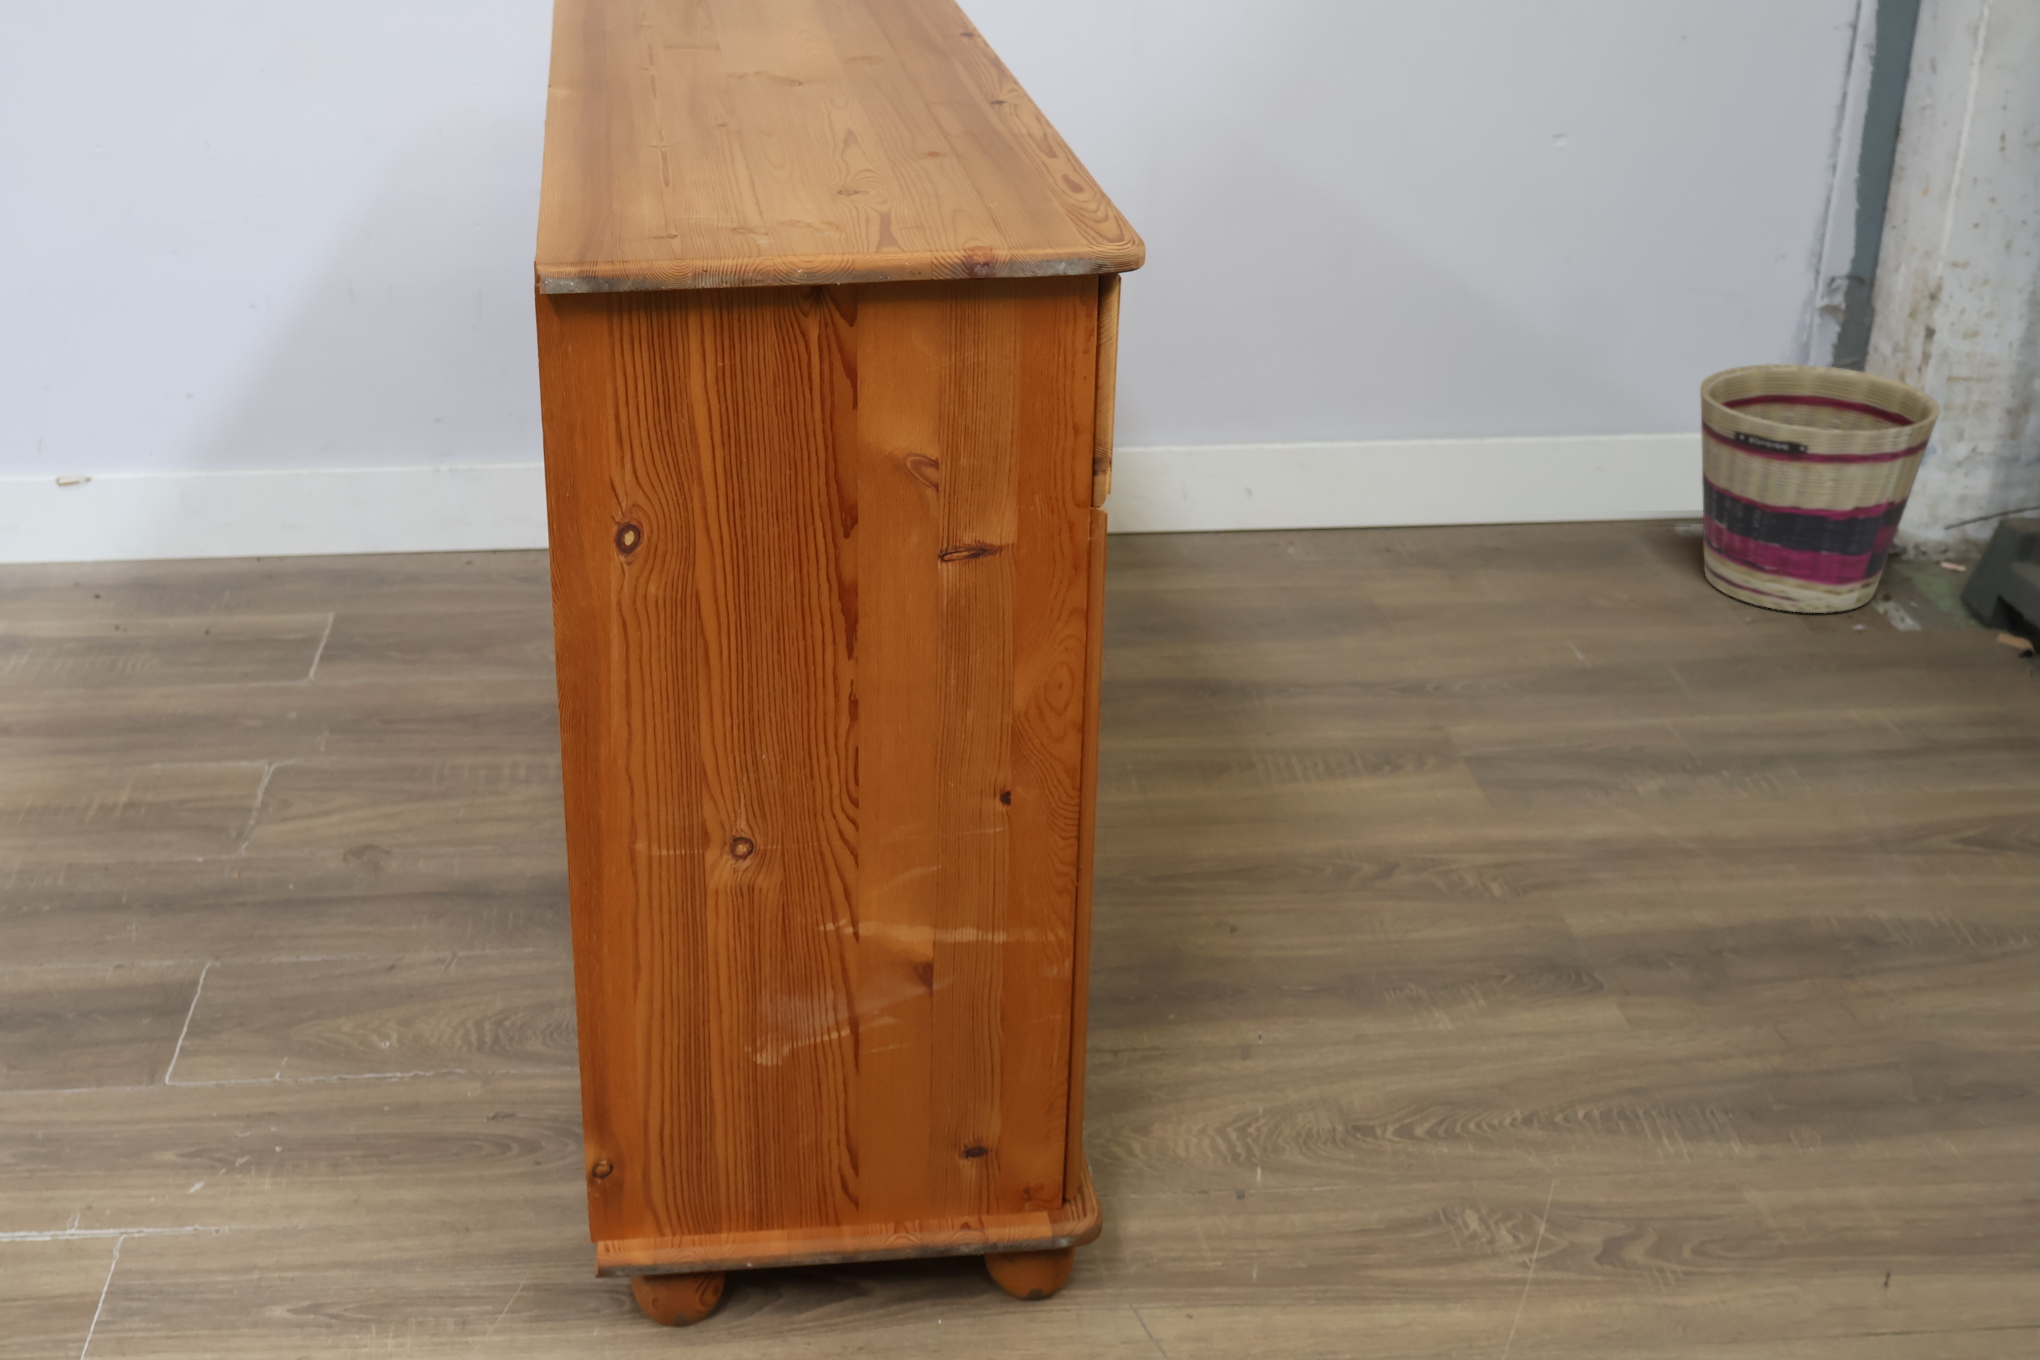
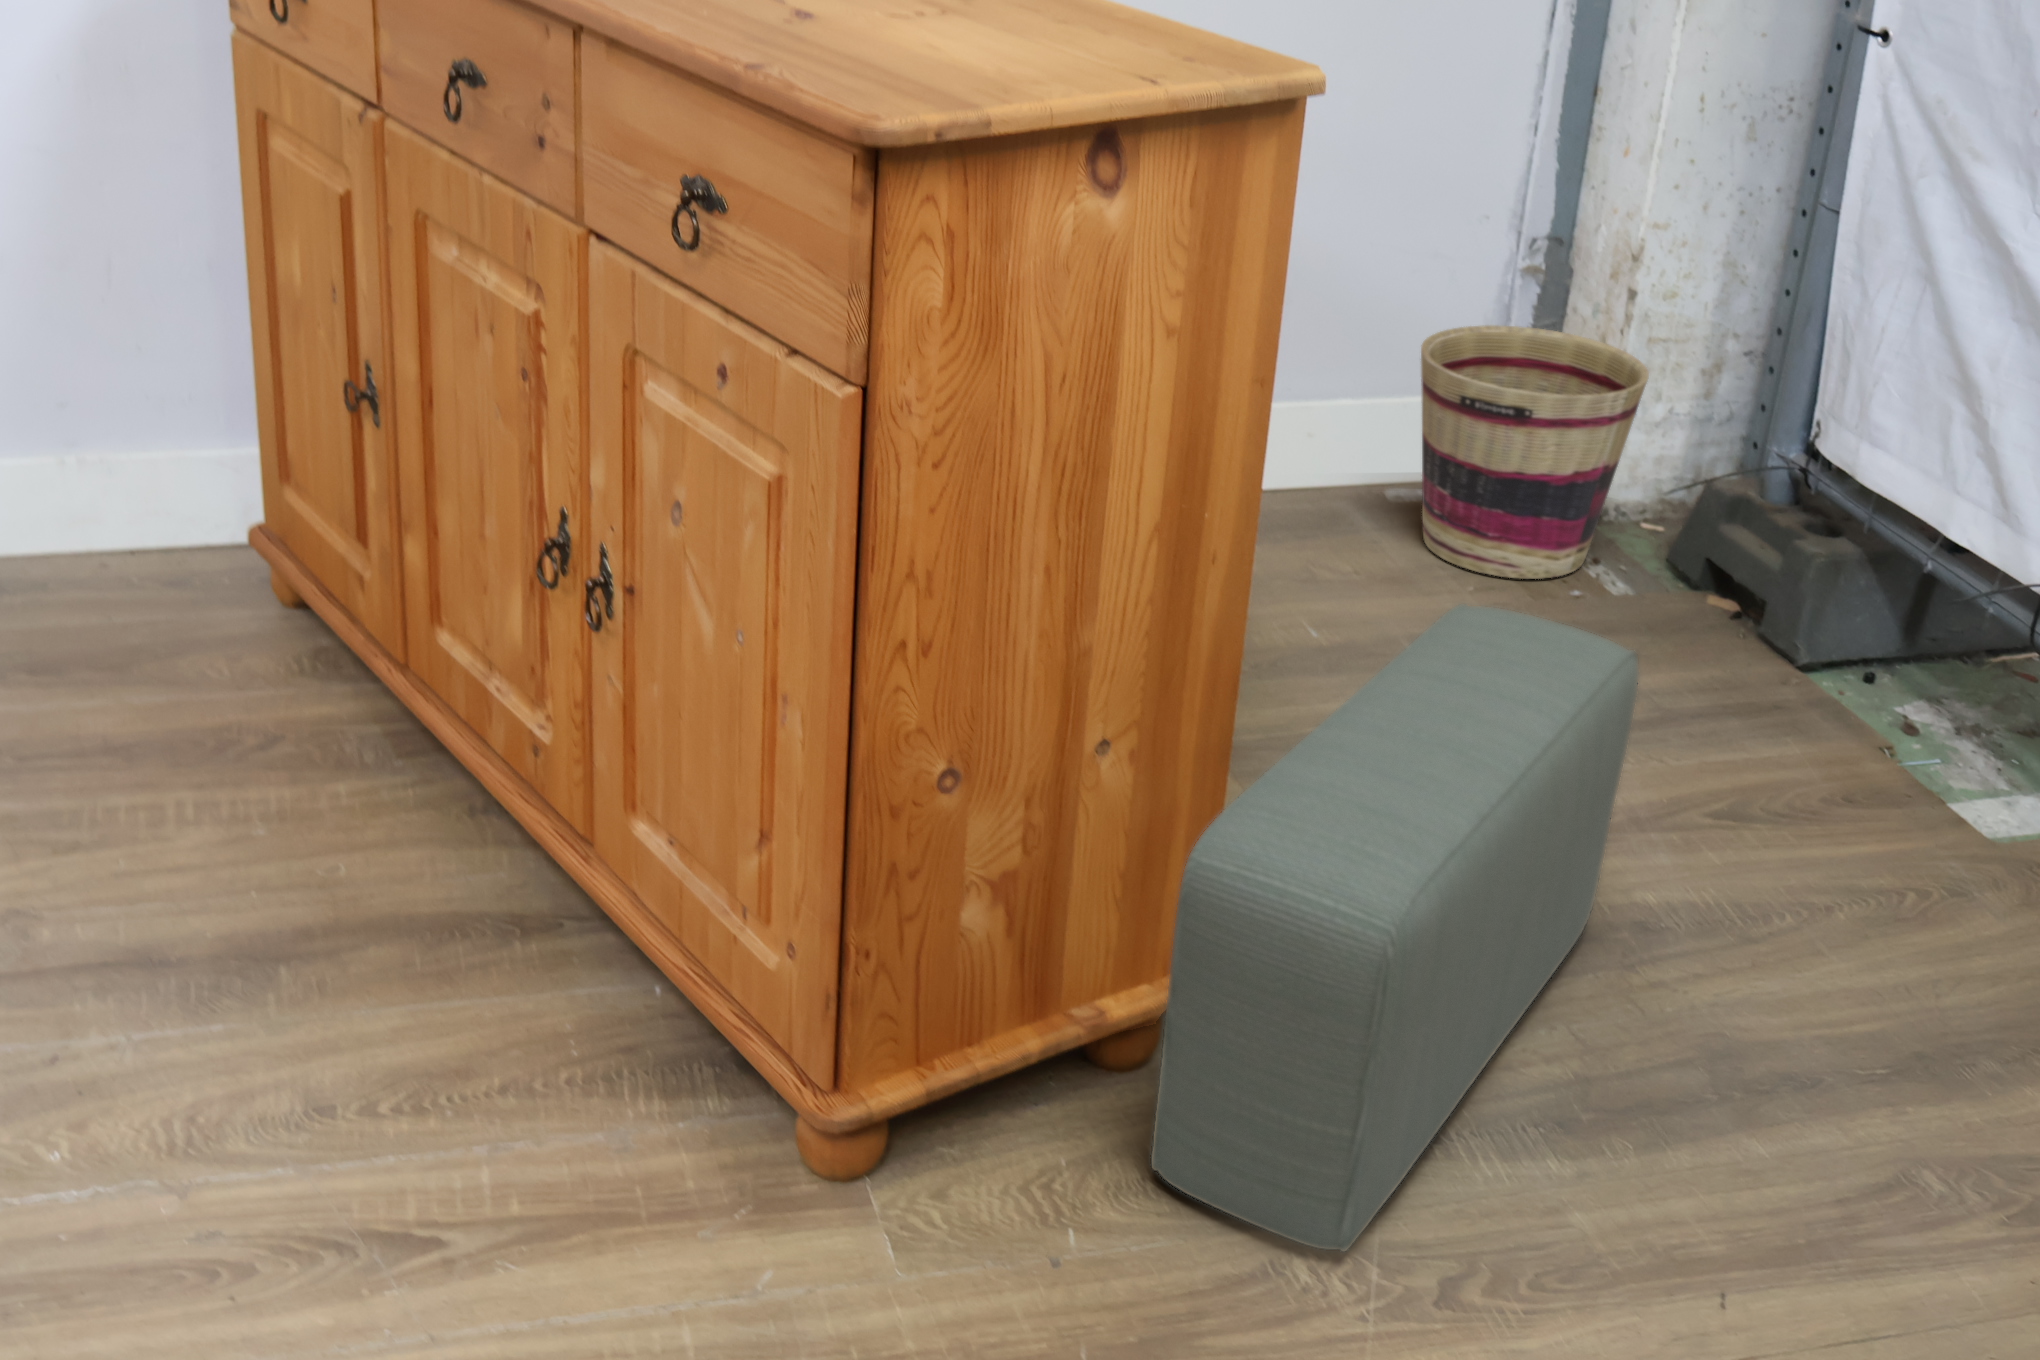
pouf: none [1304,625,1845,1227] -> present [1151,604,1639,1251]

